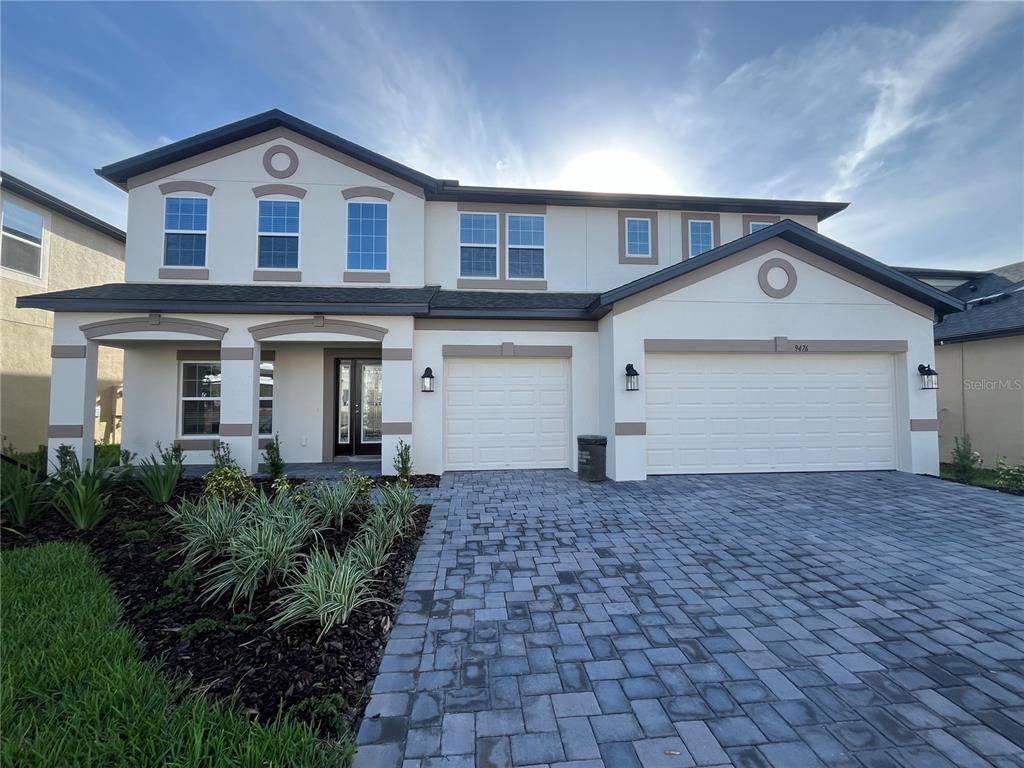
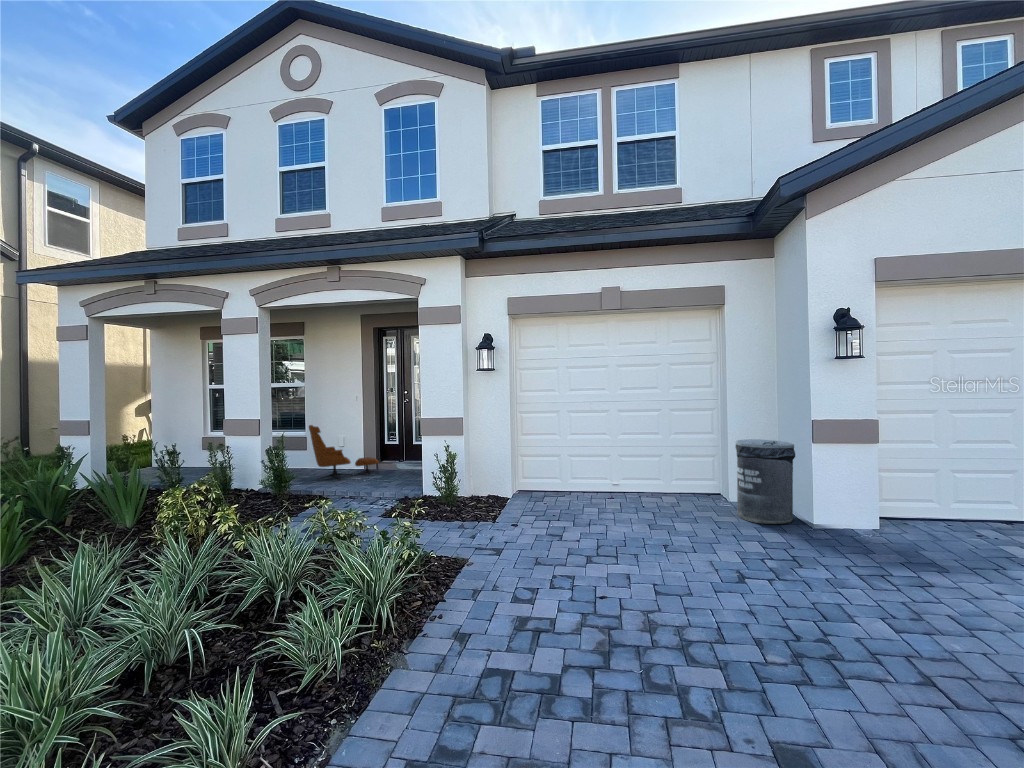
lounge chair: none [278,429,330,471] -> present [309,425,379,480]

